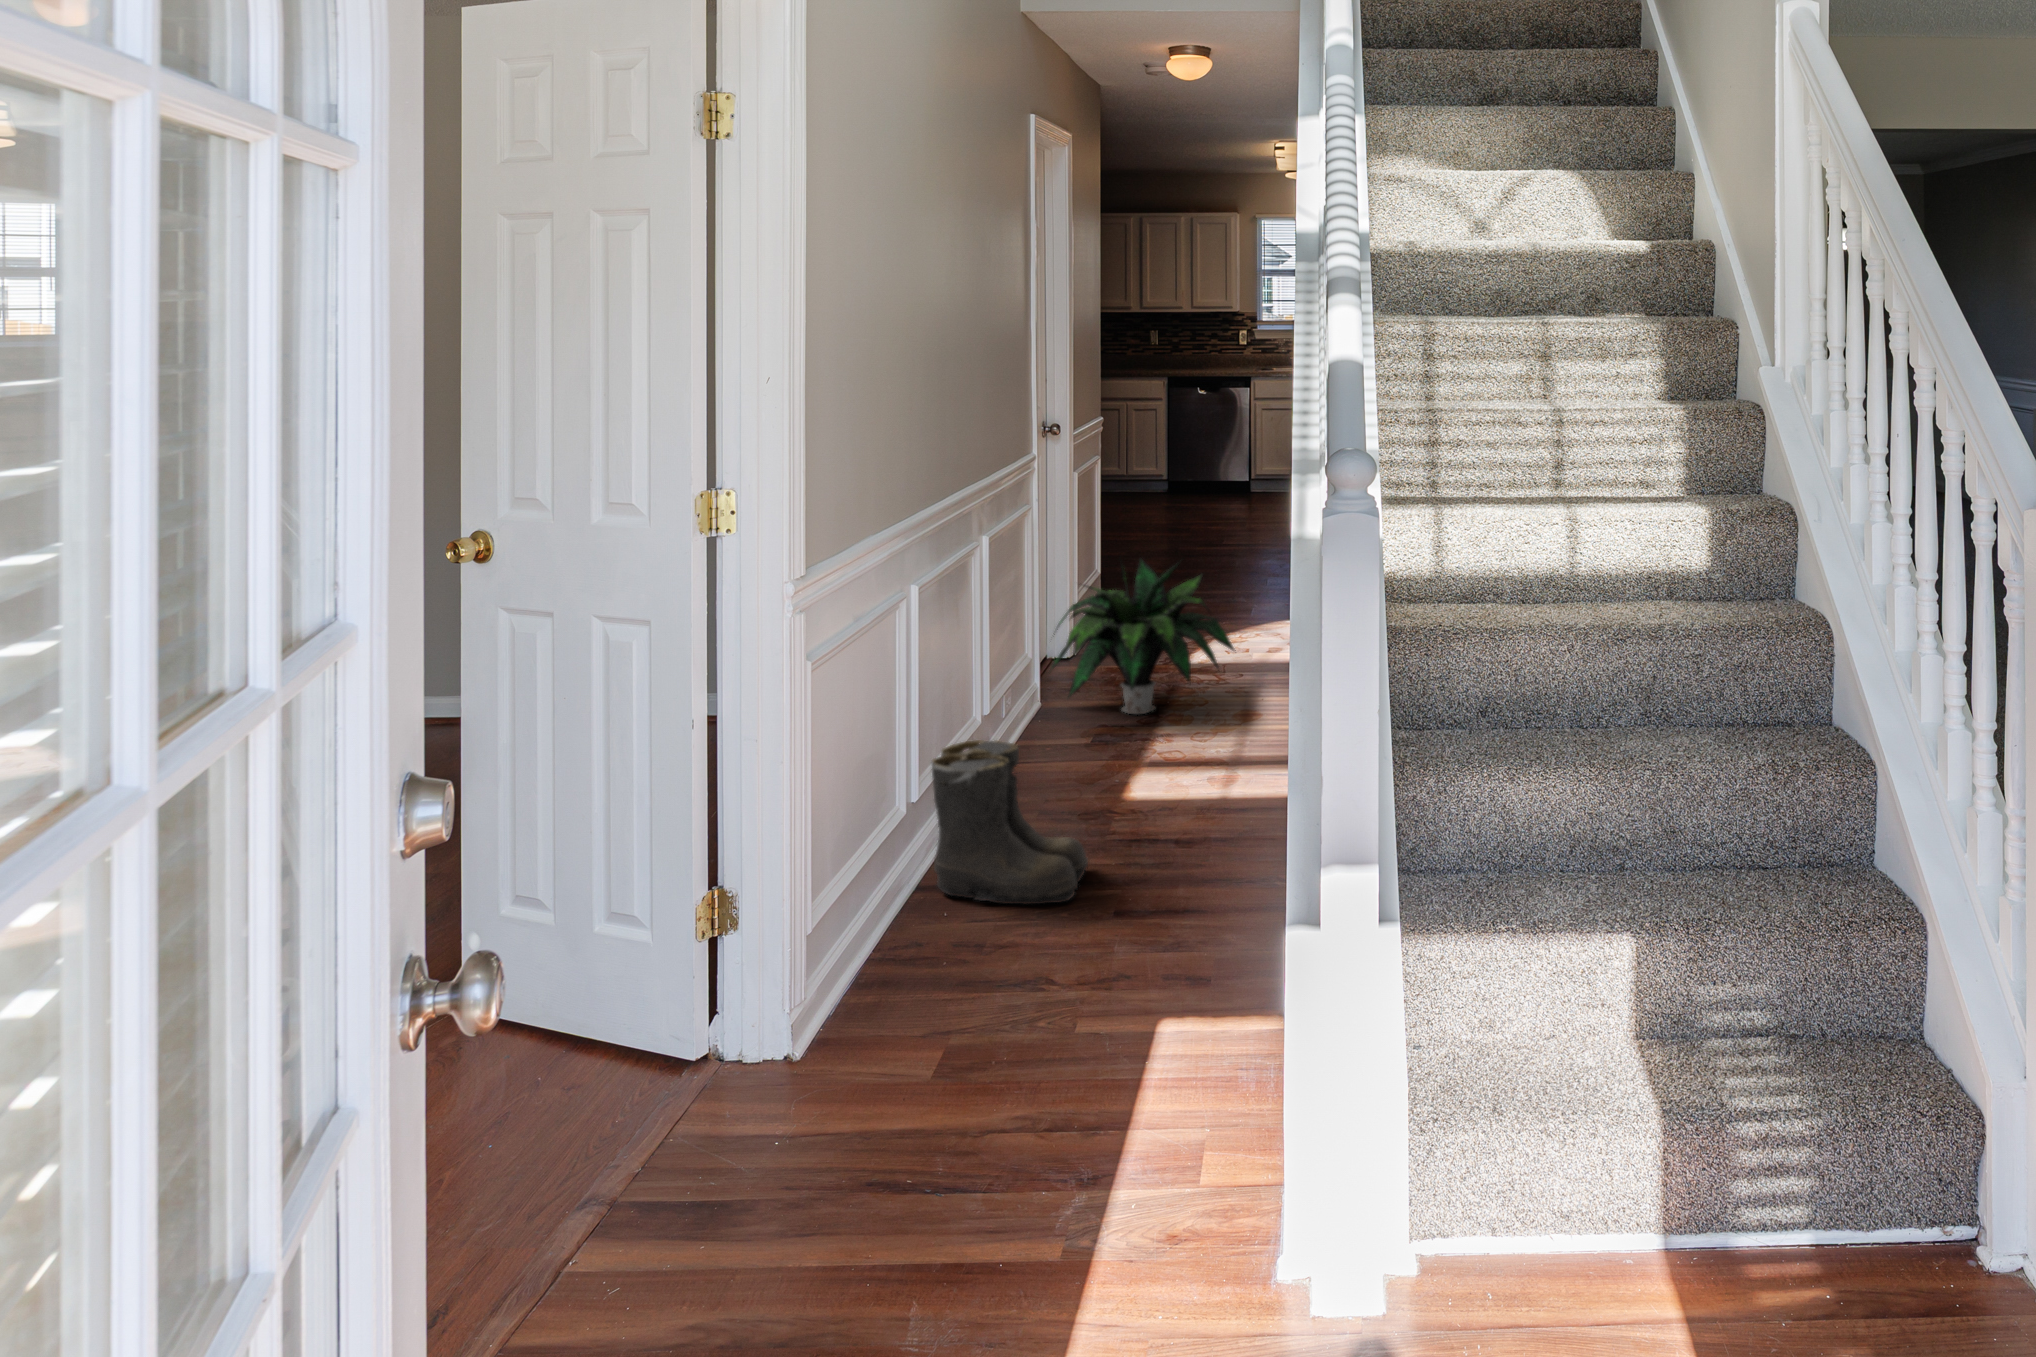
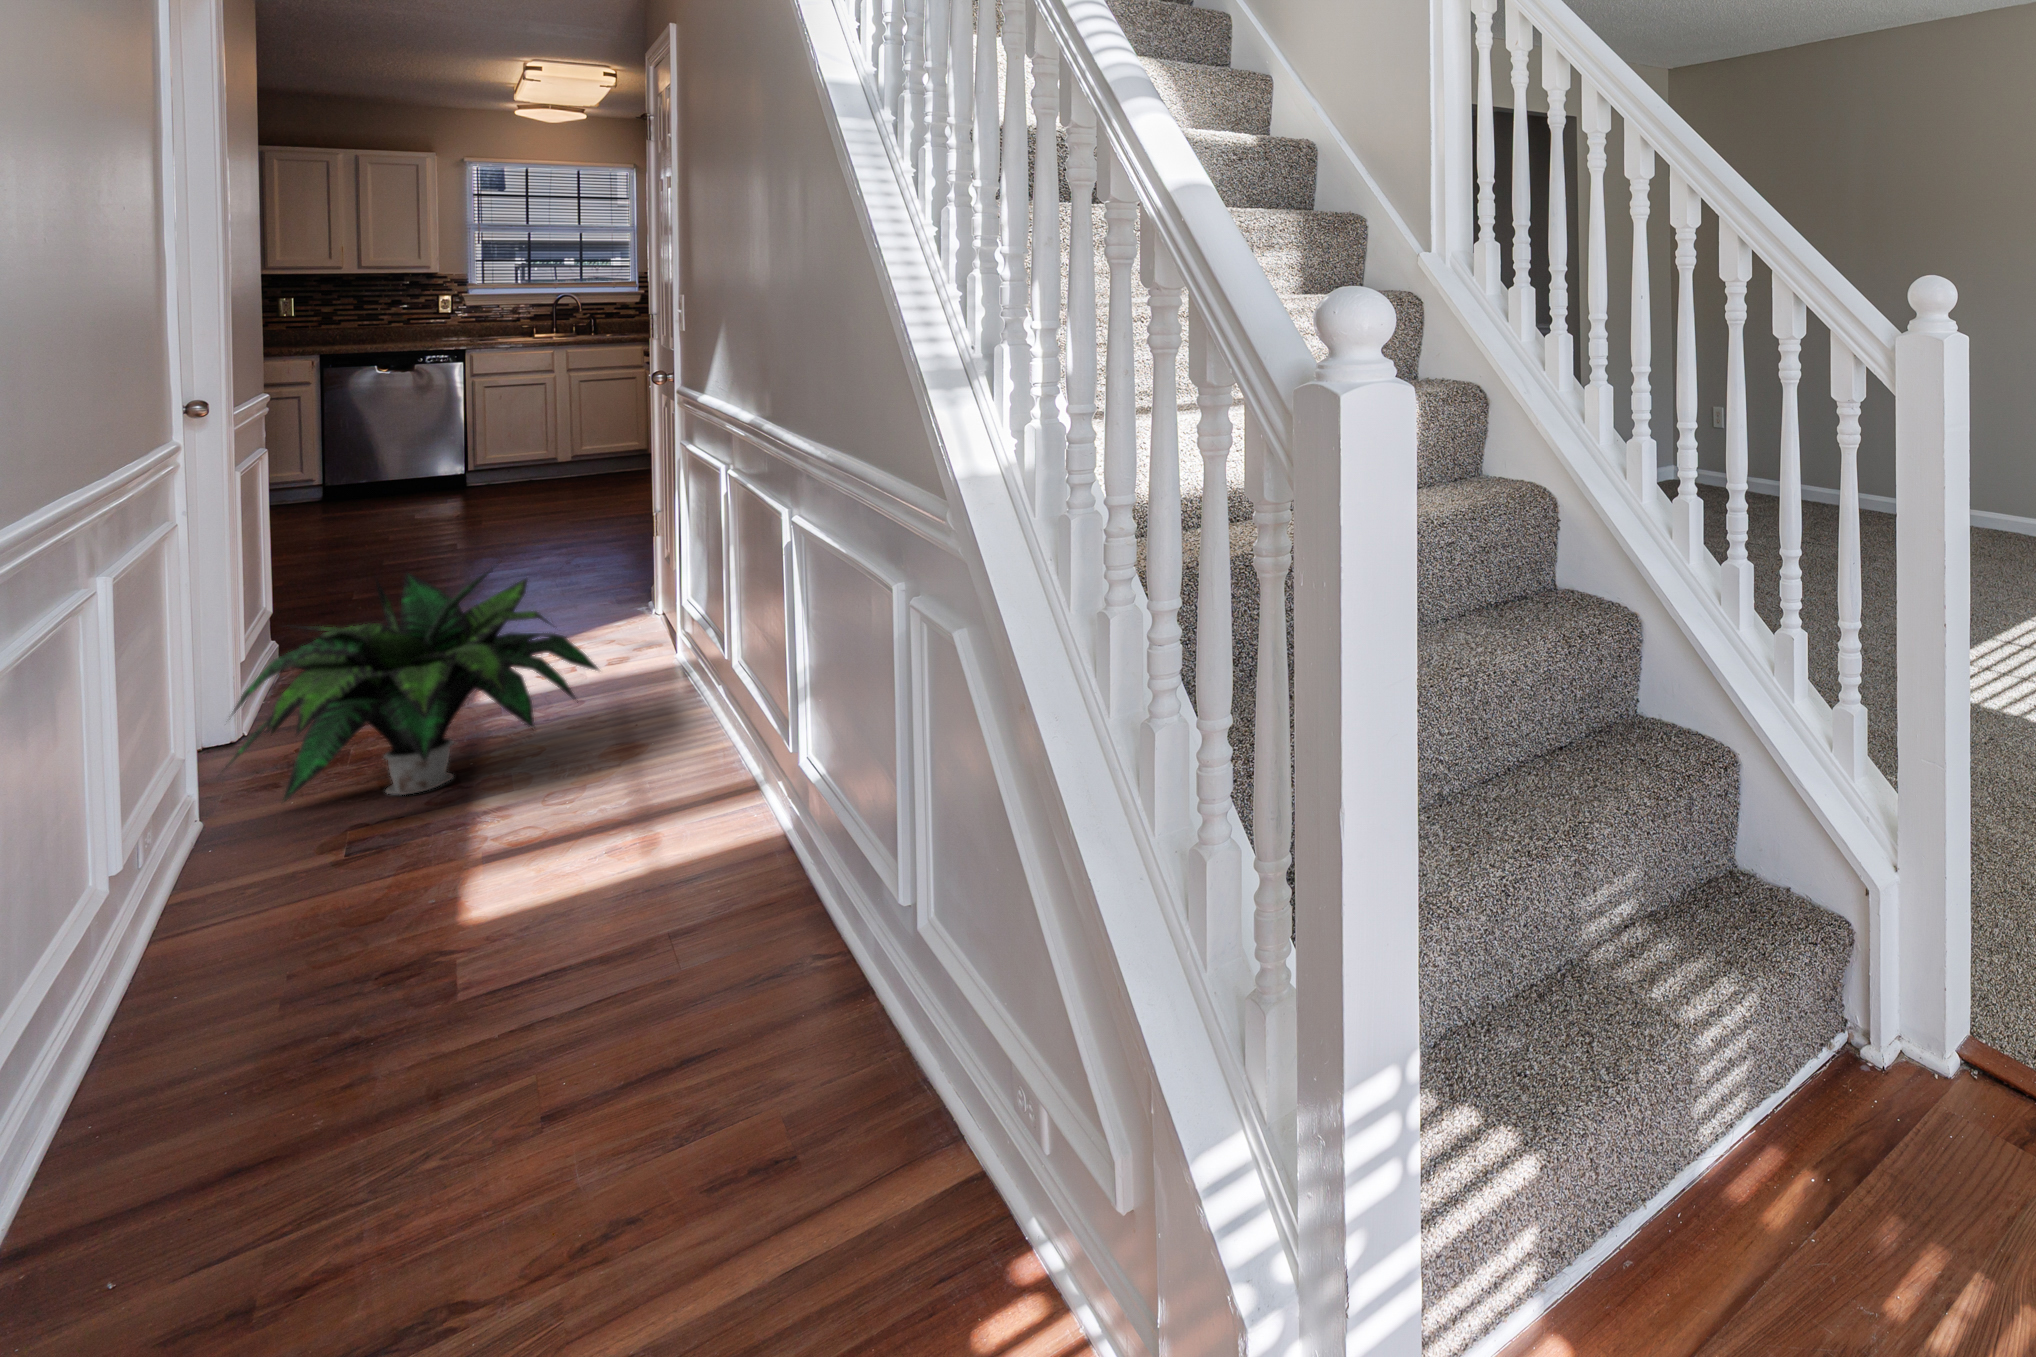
boots: present [932,740,1088,904] -> none [41,907,449,1231]

